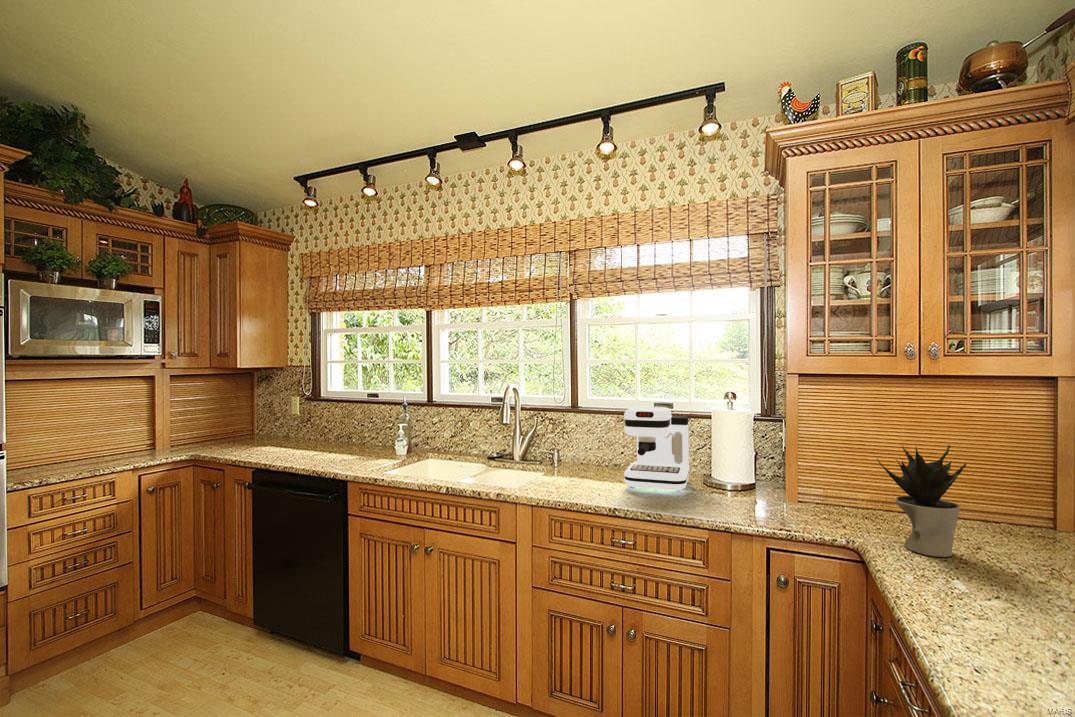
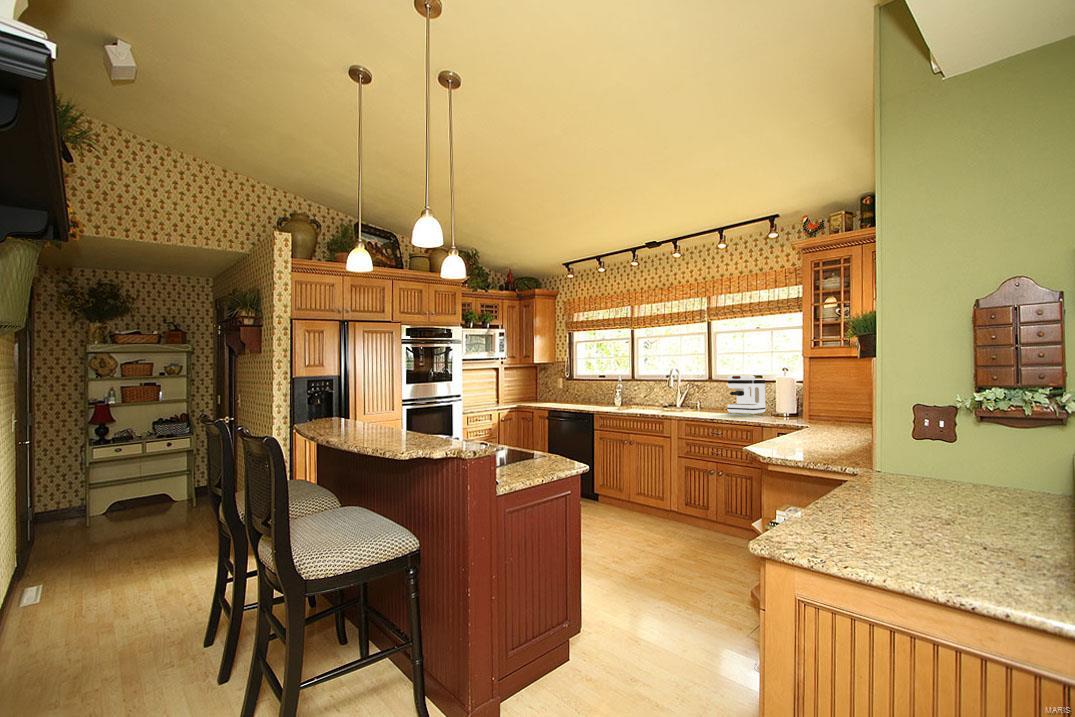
potted plant: present [877,445,966,557] -> none [822,380,856,425]

